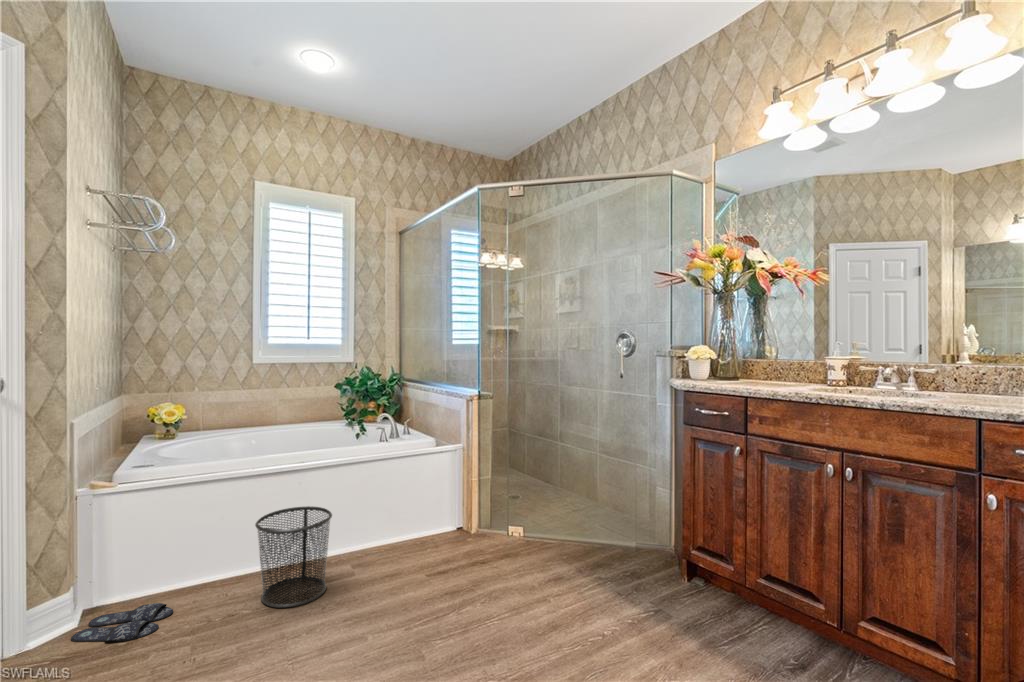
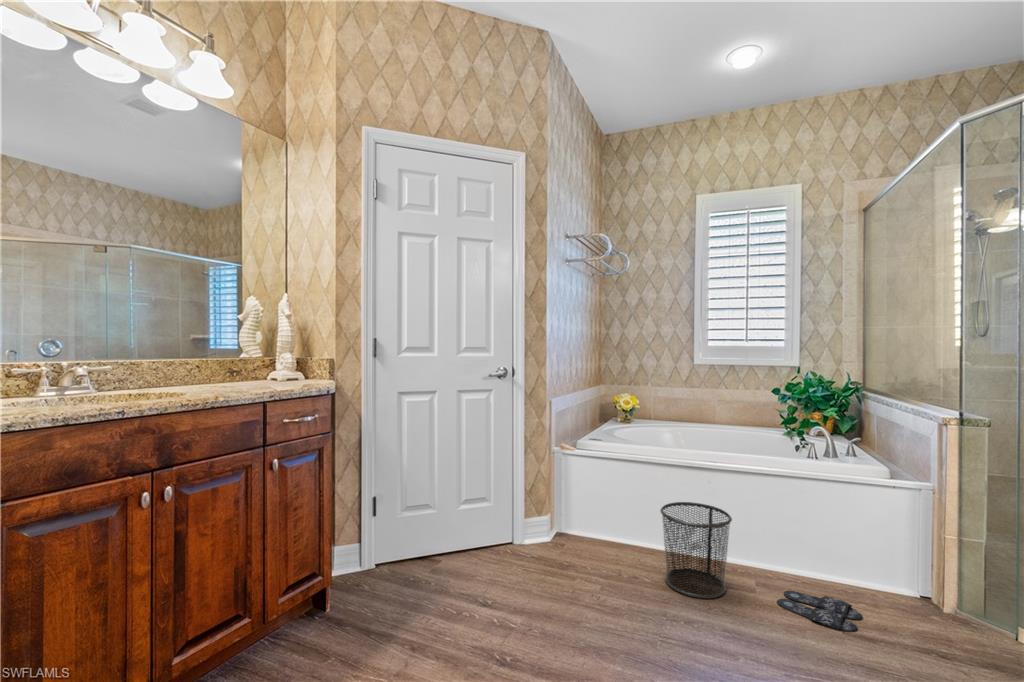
slippers: present [71,603,173,642] -> present [777,591,862,631]

